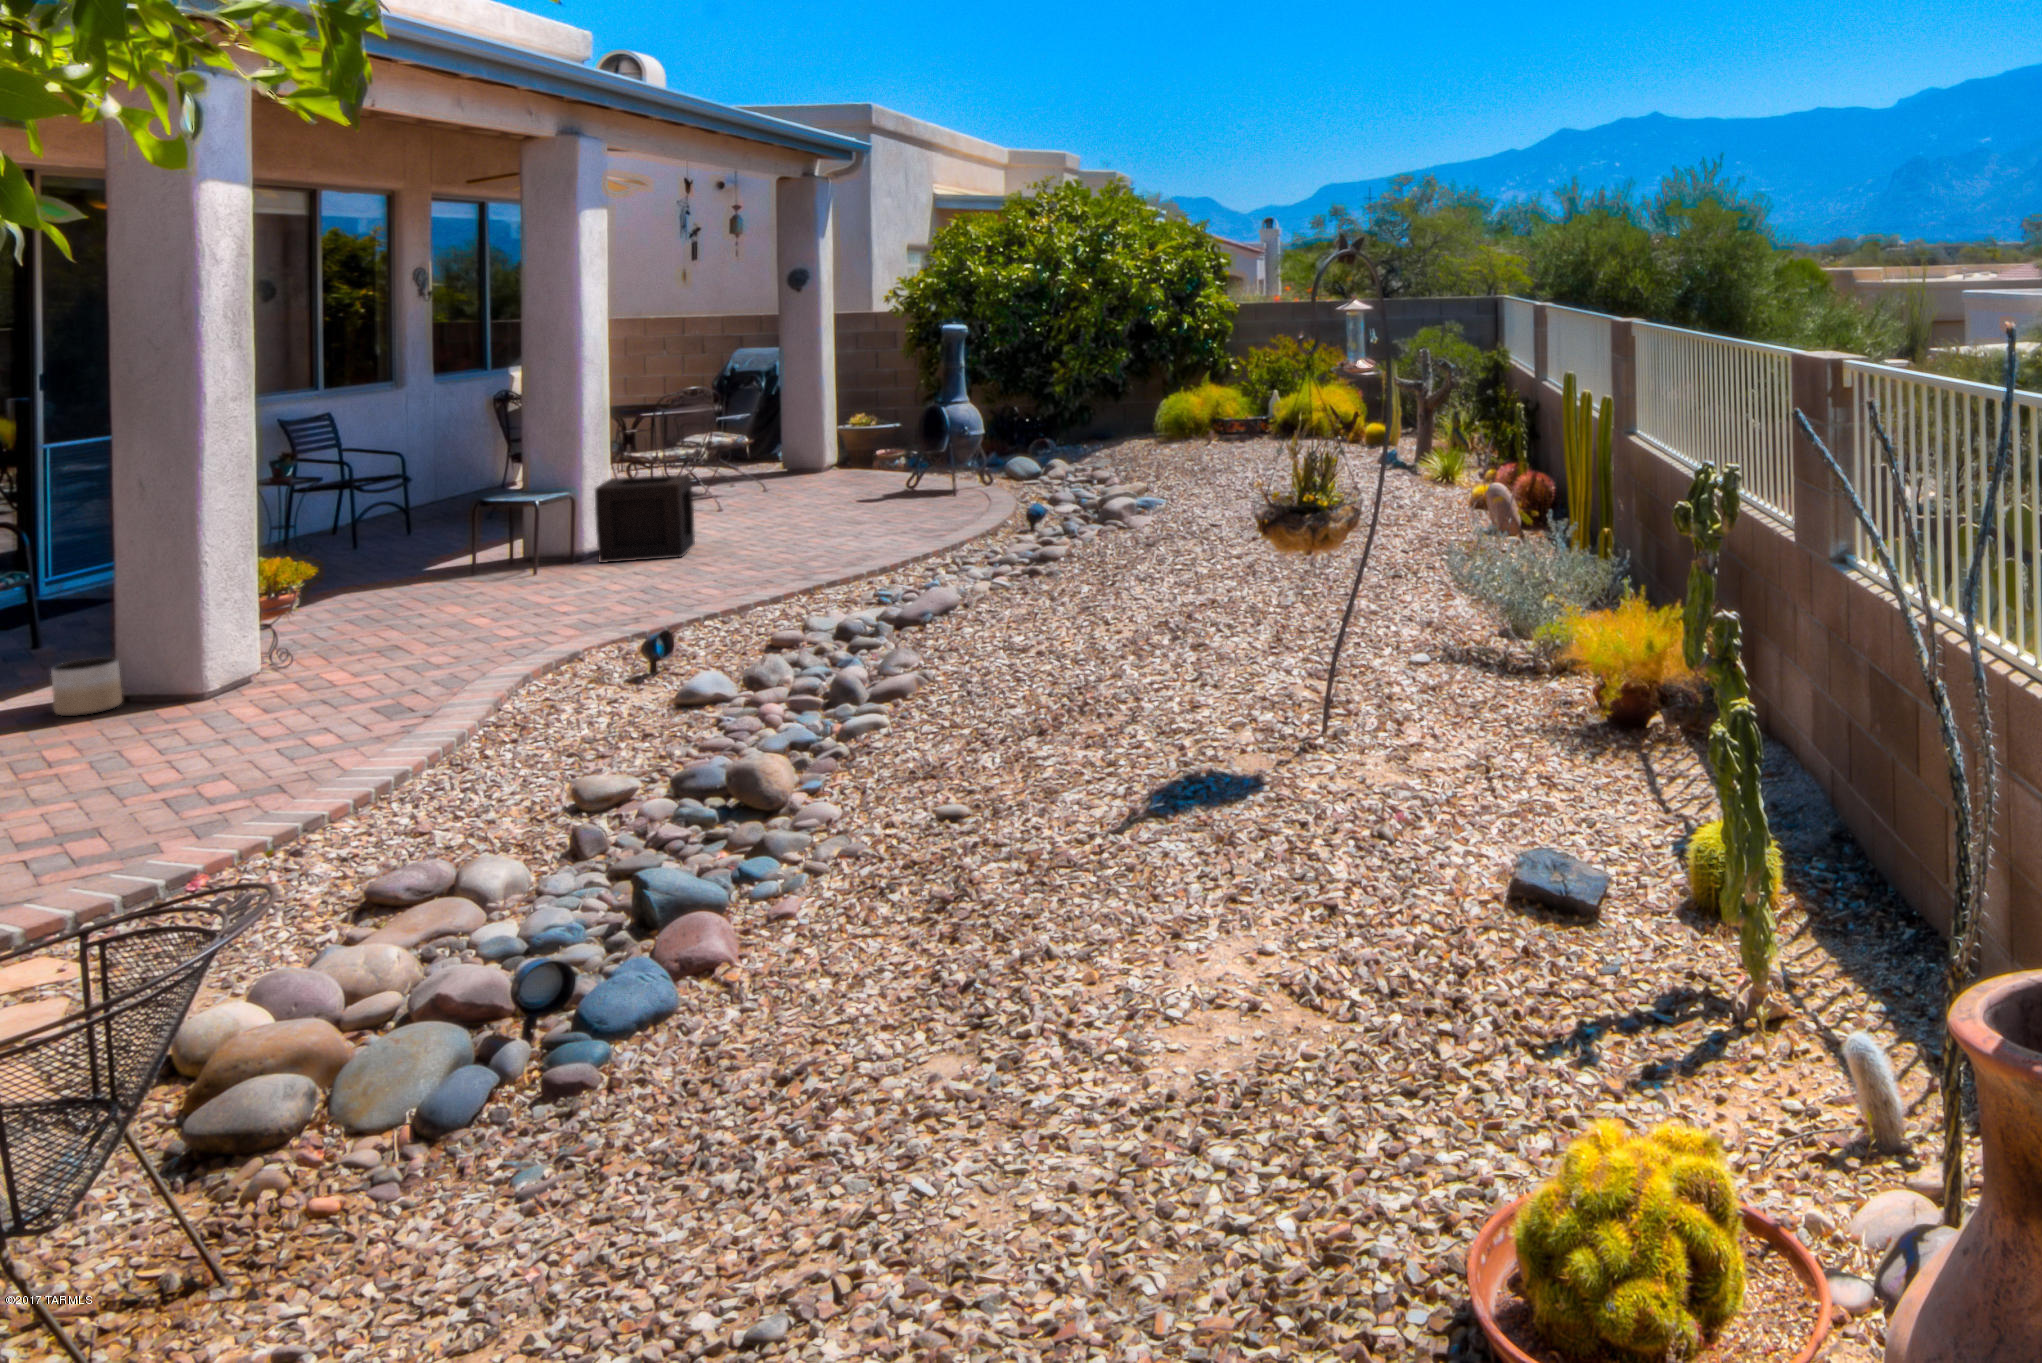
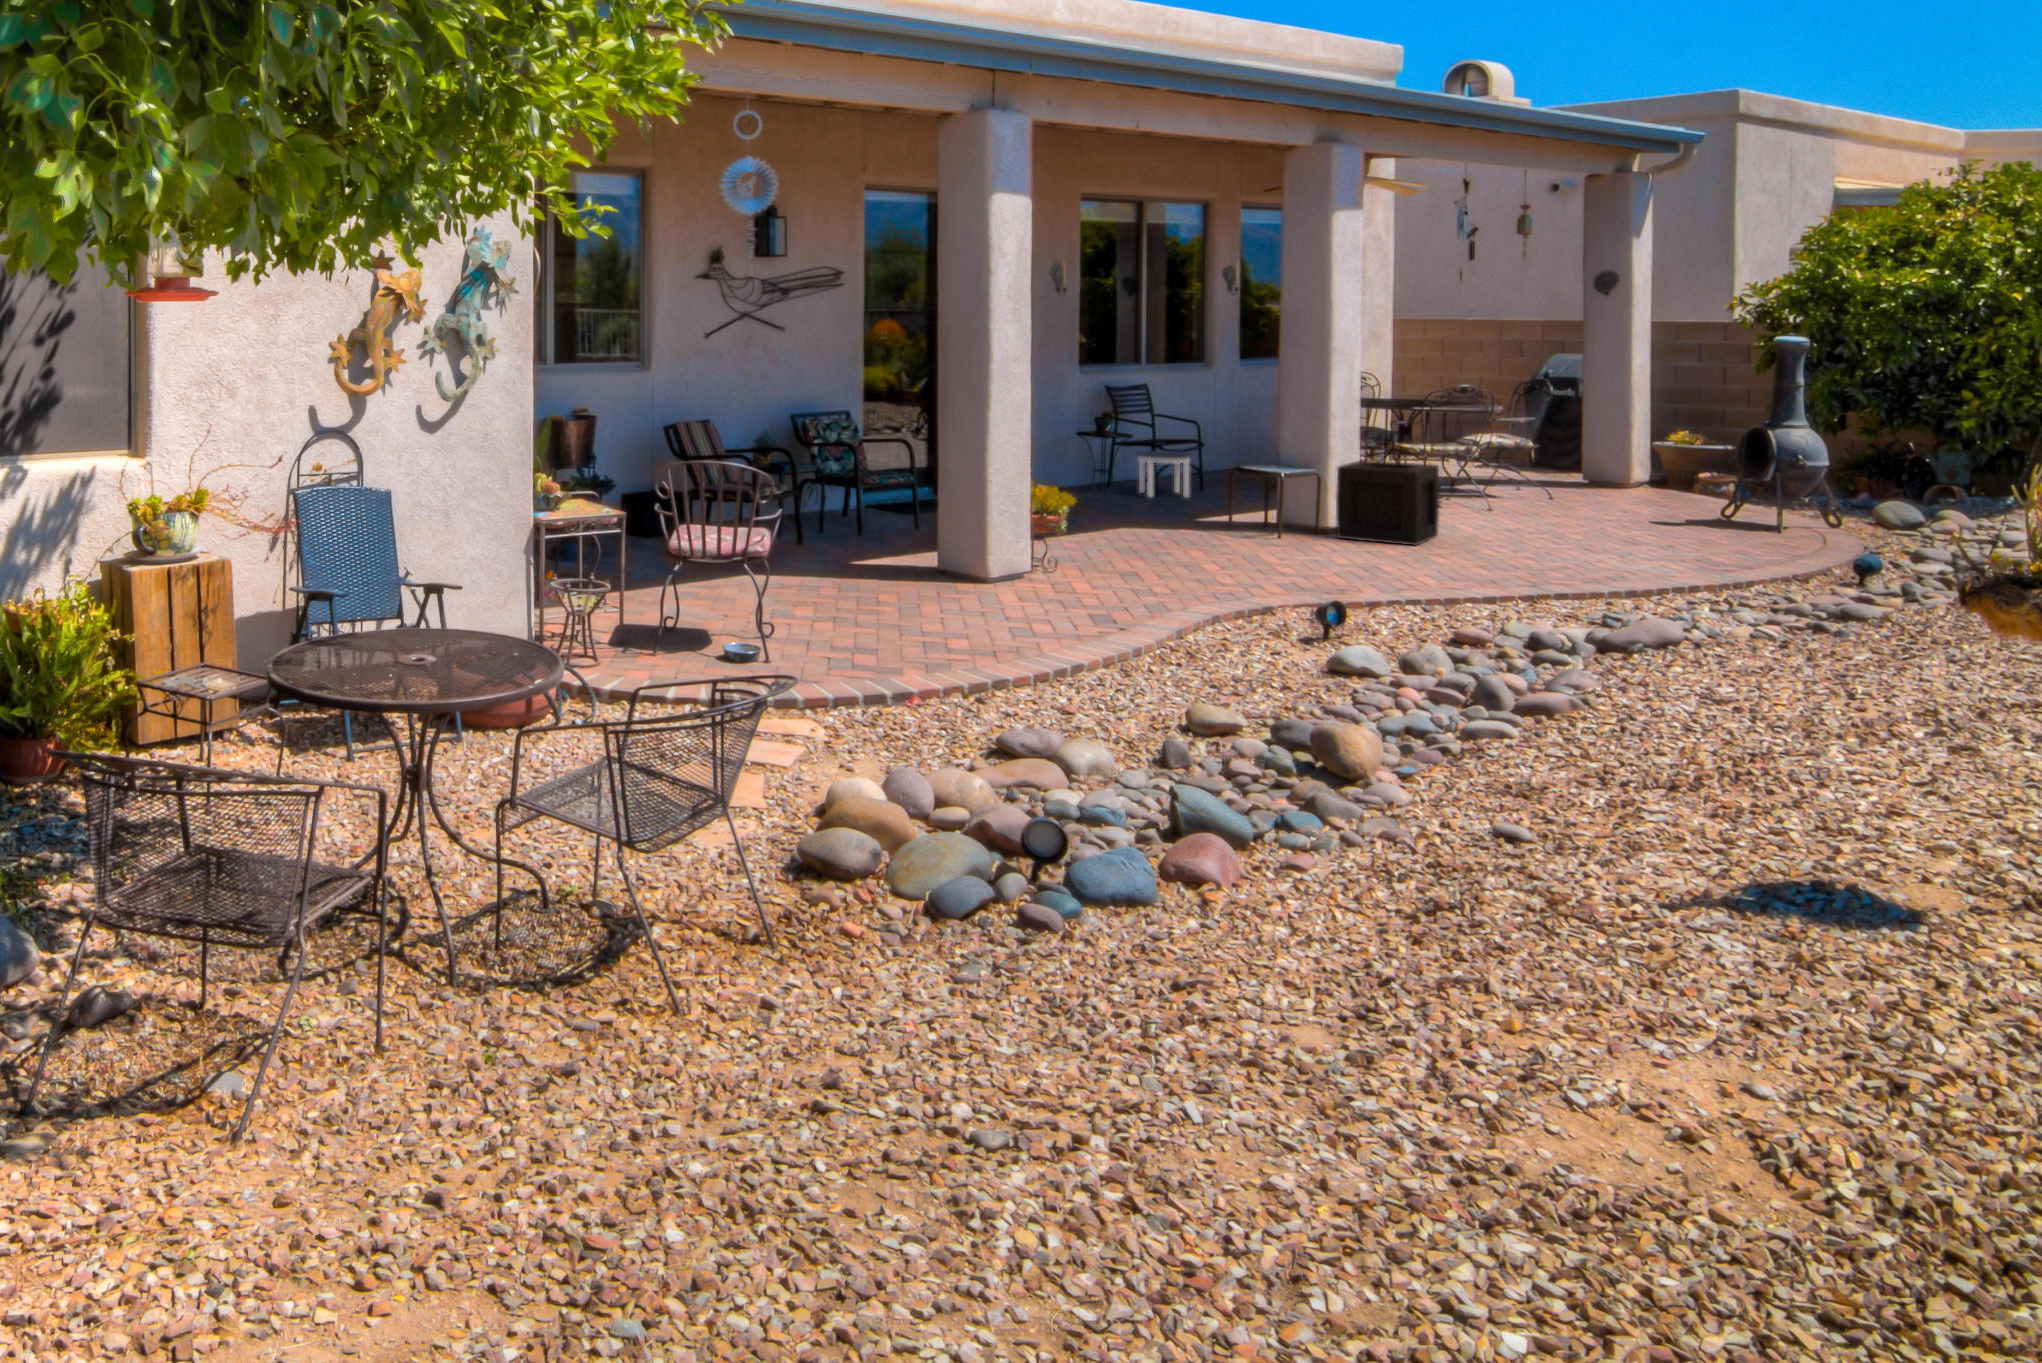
watering can: none [1007,408,1049,439] -> present [1916,443,1979,485]
round table: none [315,491,393,550] -> present [1136,451,1192,497]
planter: present [51,657,122,716] -> none [892,535,931,575]

